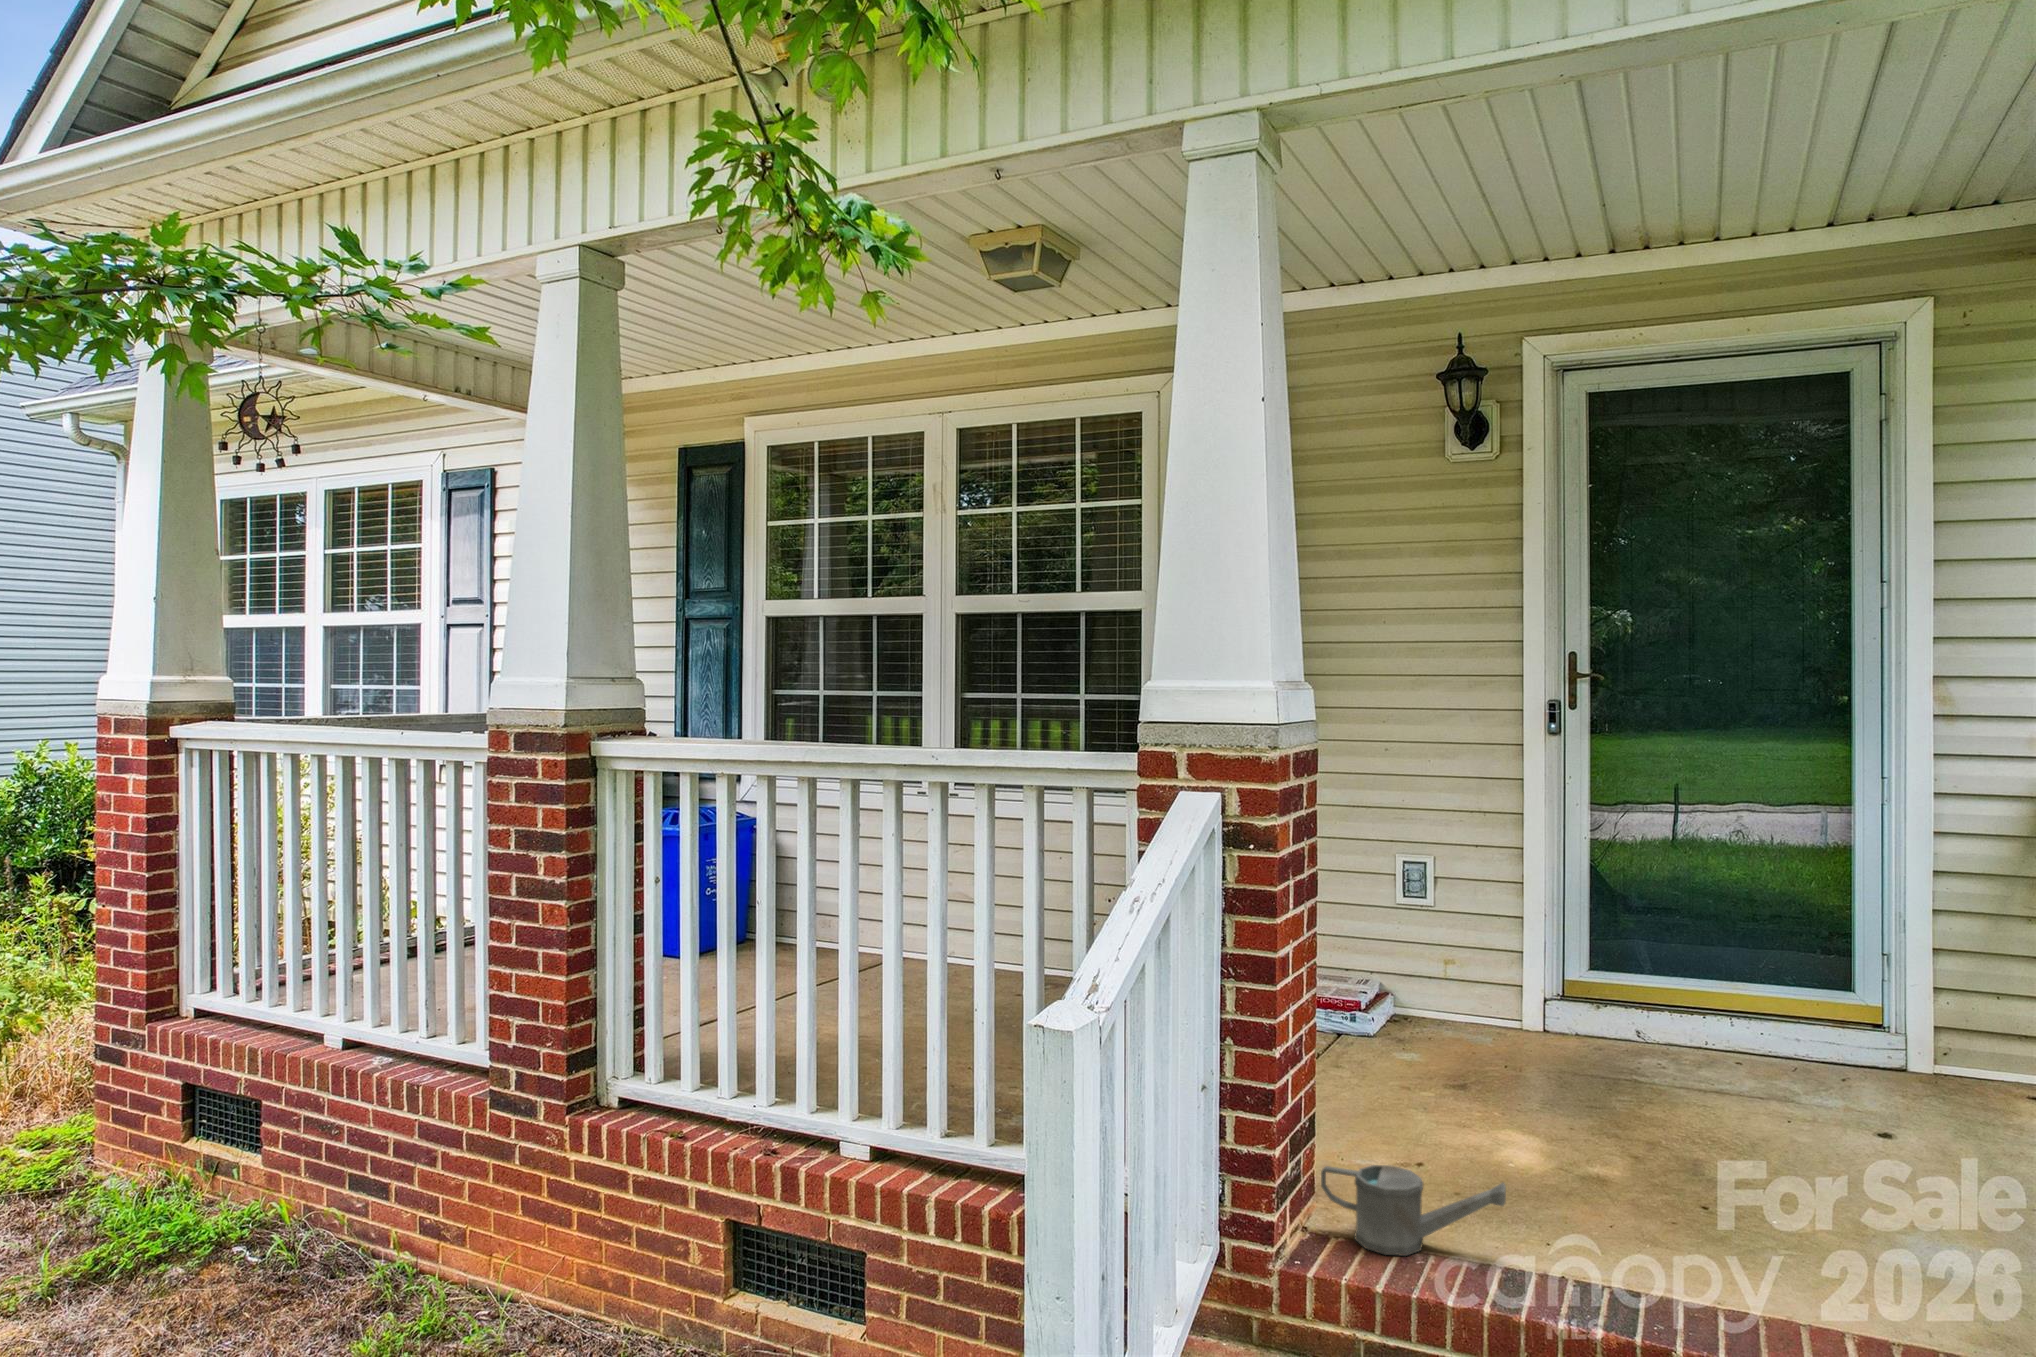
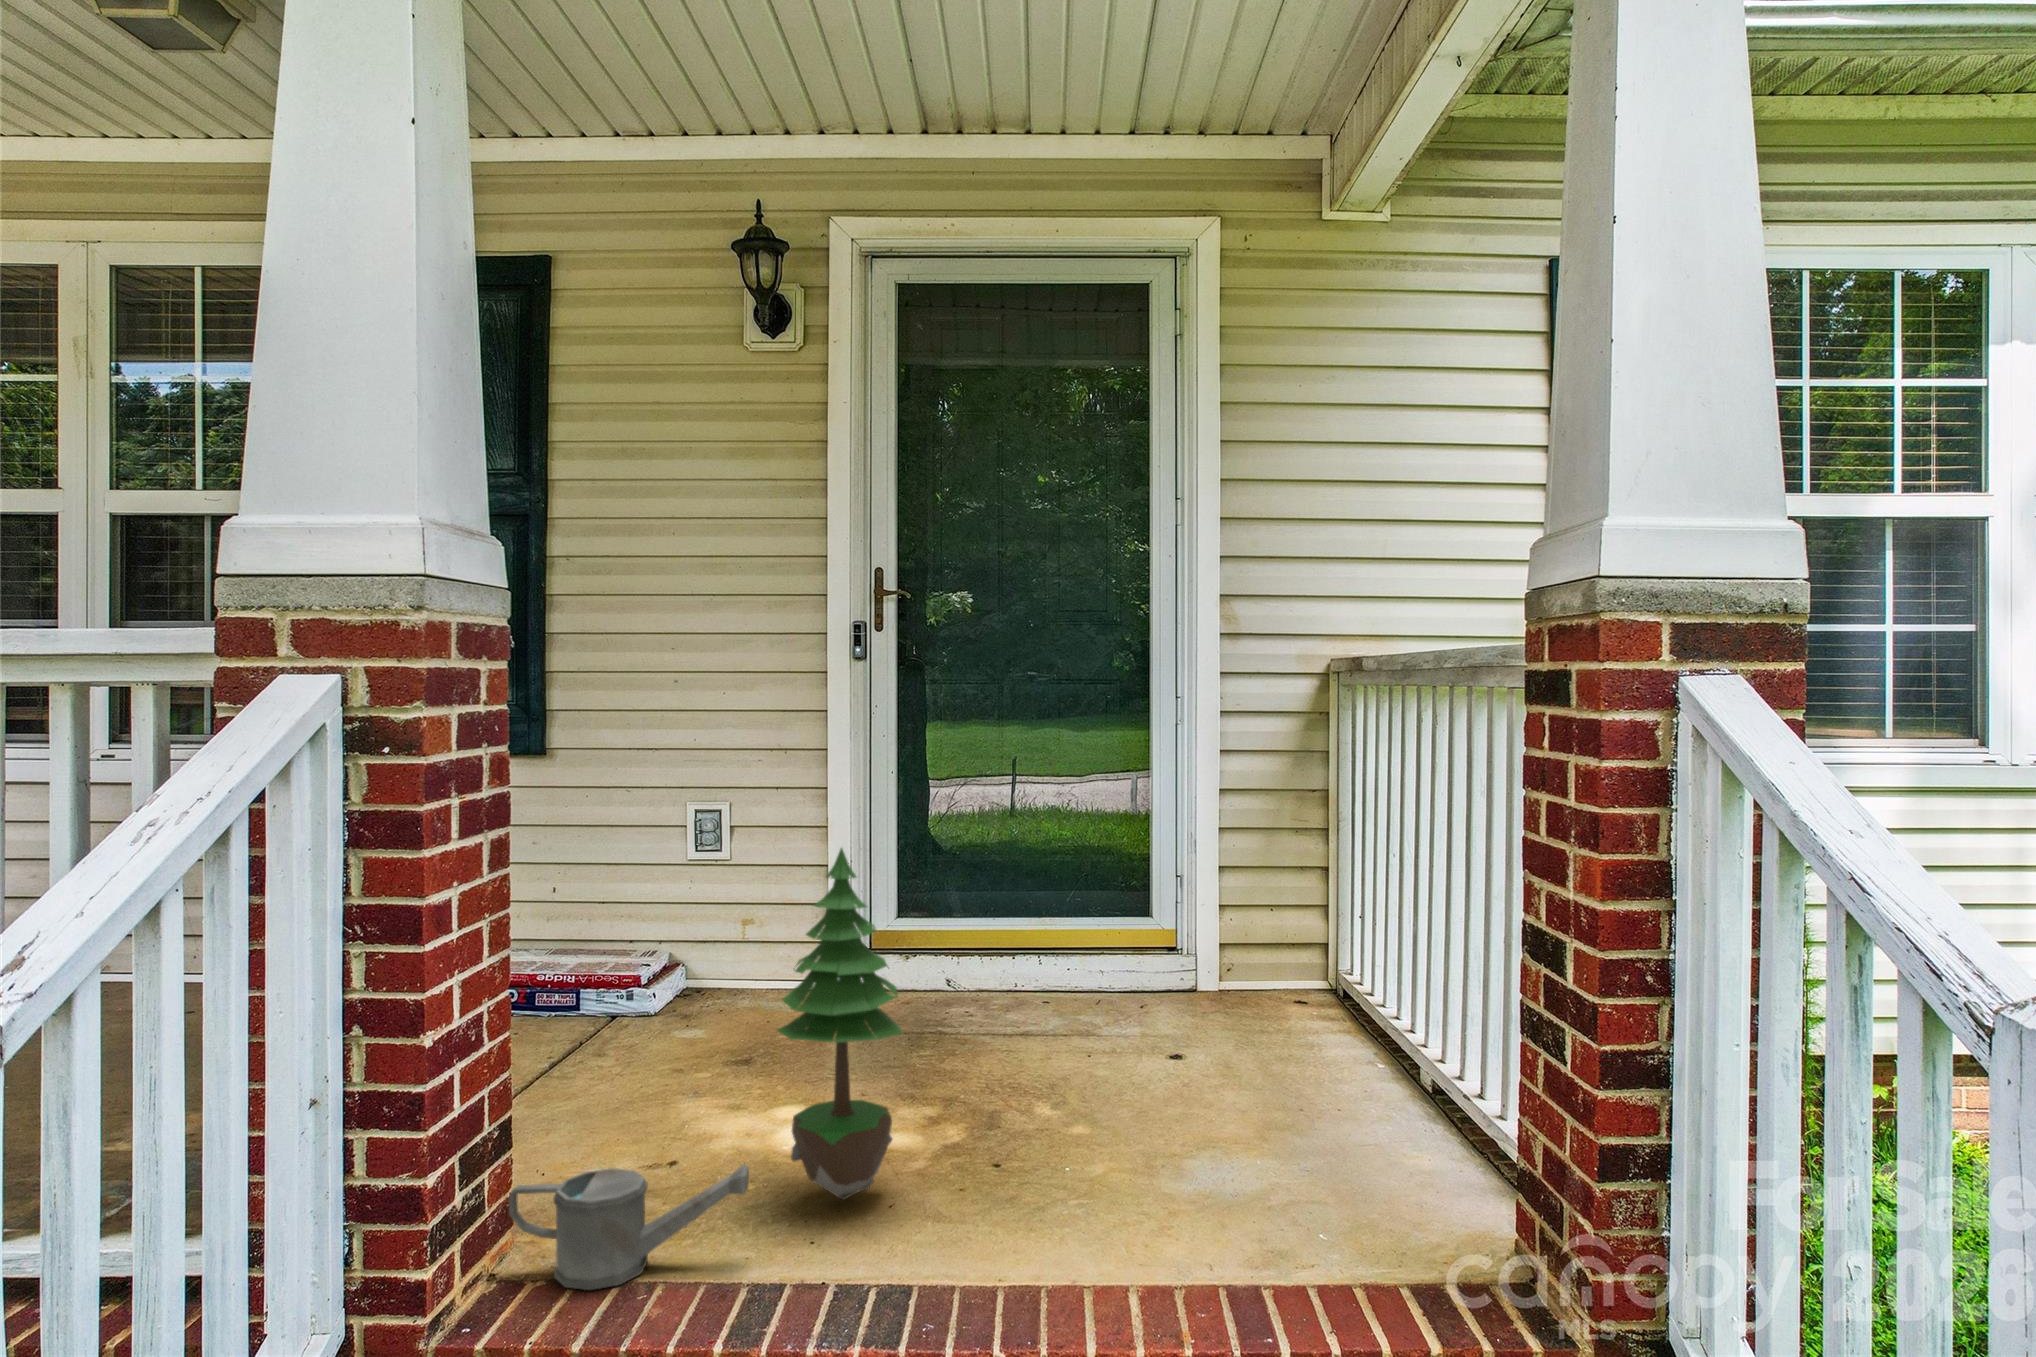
potted tree: none [1519,934,1634,1226] -> present [777,848,902,1200]

